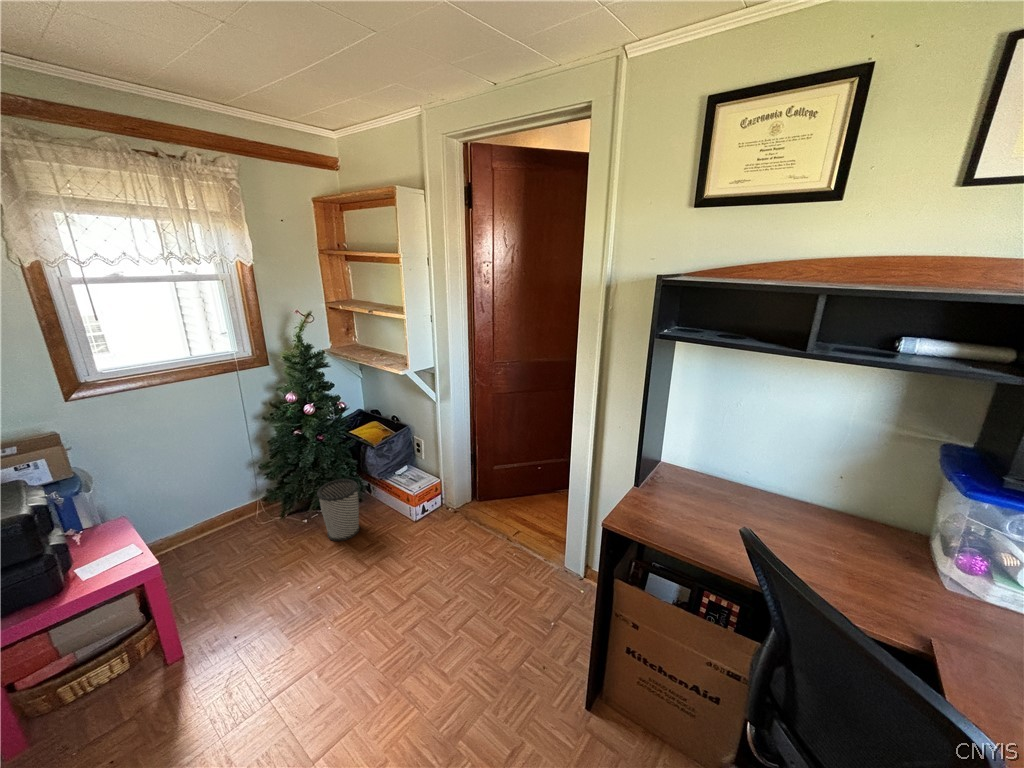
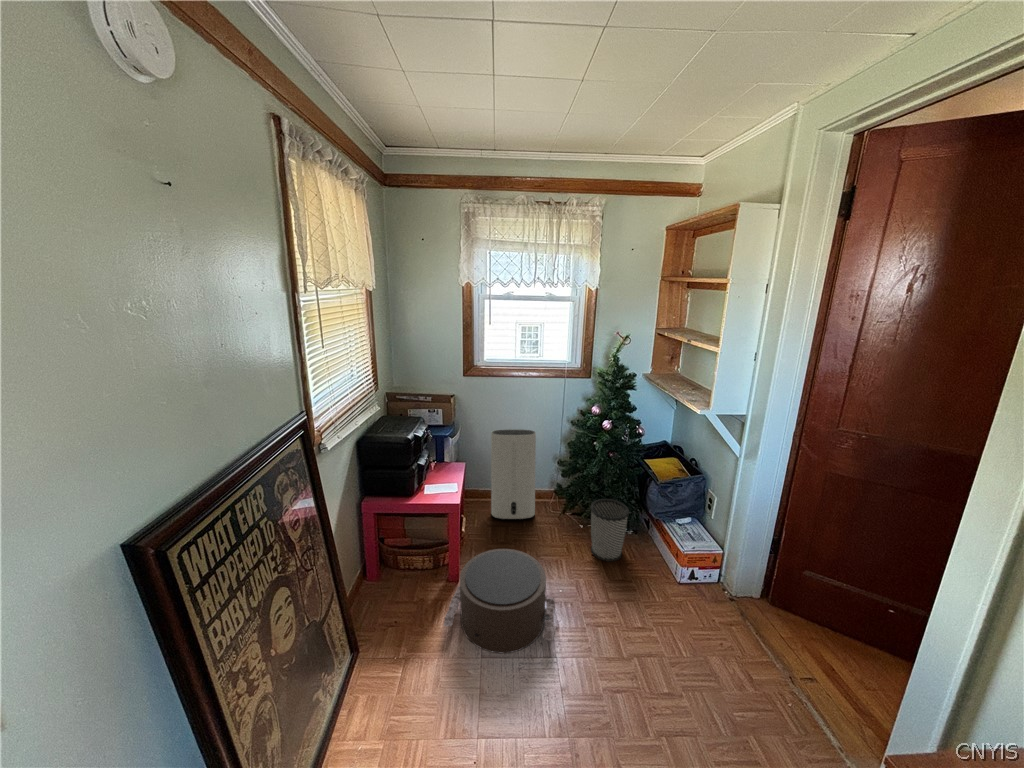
air purifier: none [149,444,244,566] -> present [491,429,536,519]
pouf: none [194,569,341,704] -> present [444,549,556,653]

